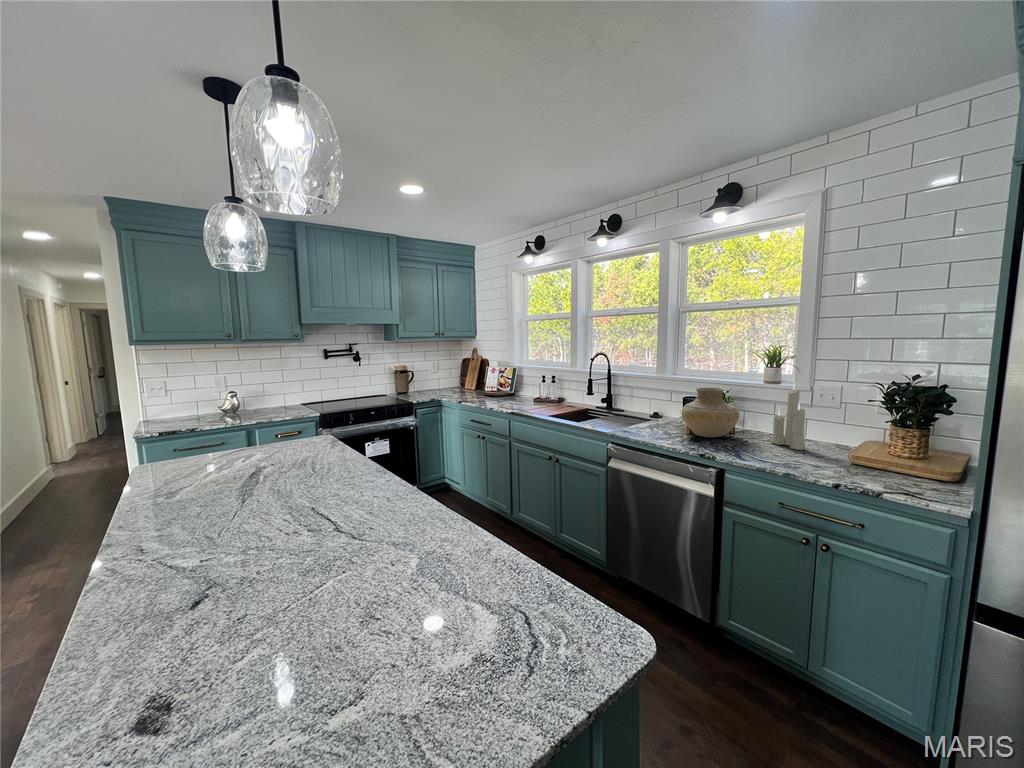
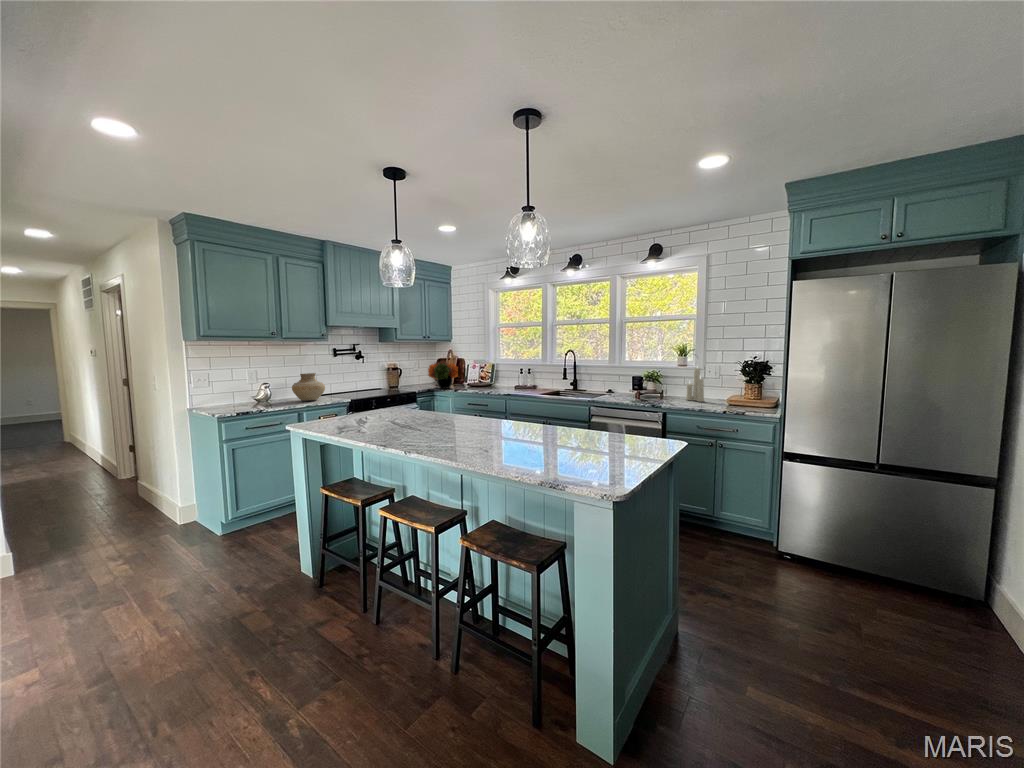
flower arrangement: none [430,364,470,398] -> present [428,361,458,389]
vase: present [681,388,739,437] -> present [292,373,325,401]

